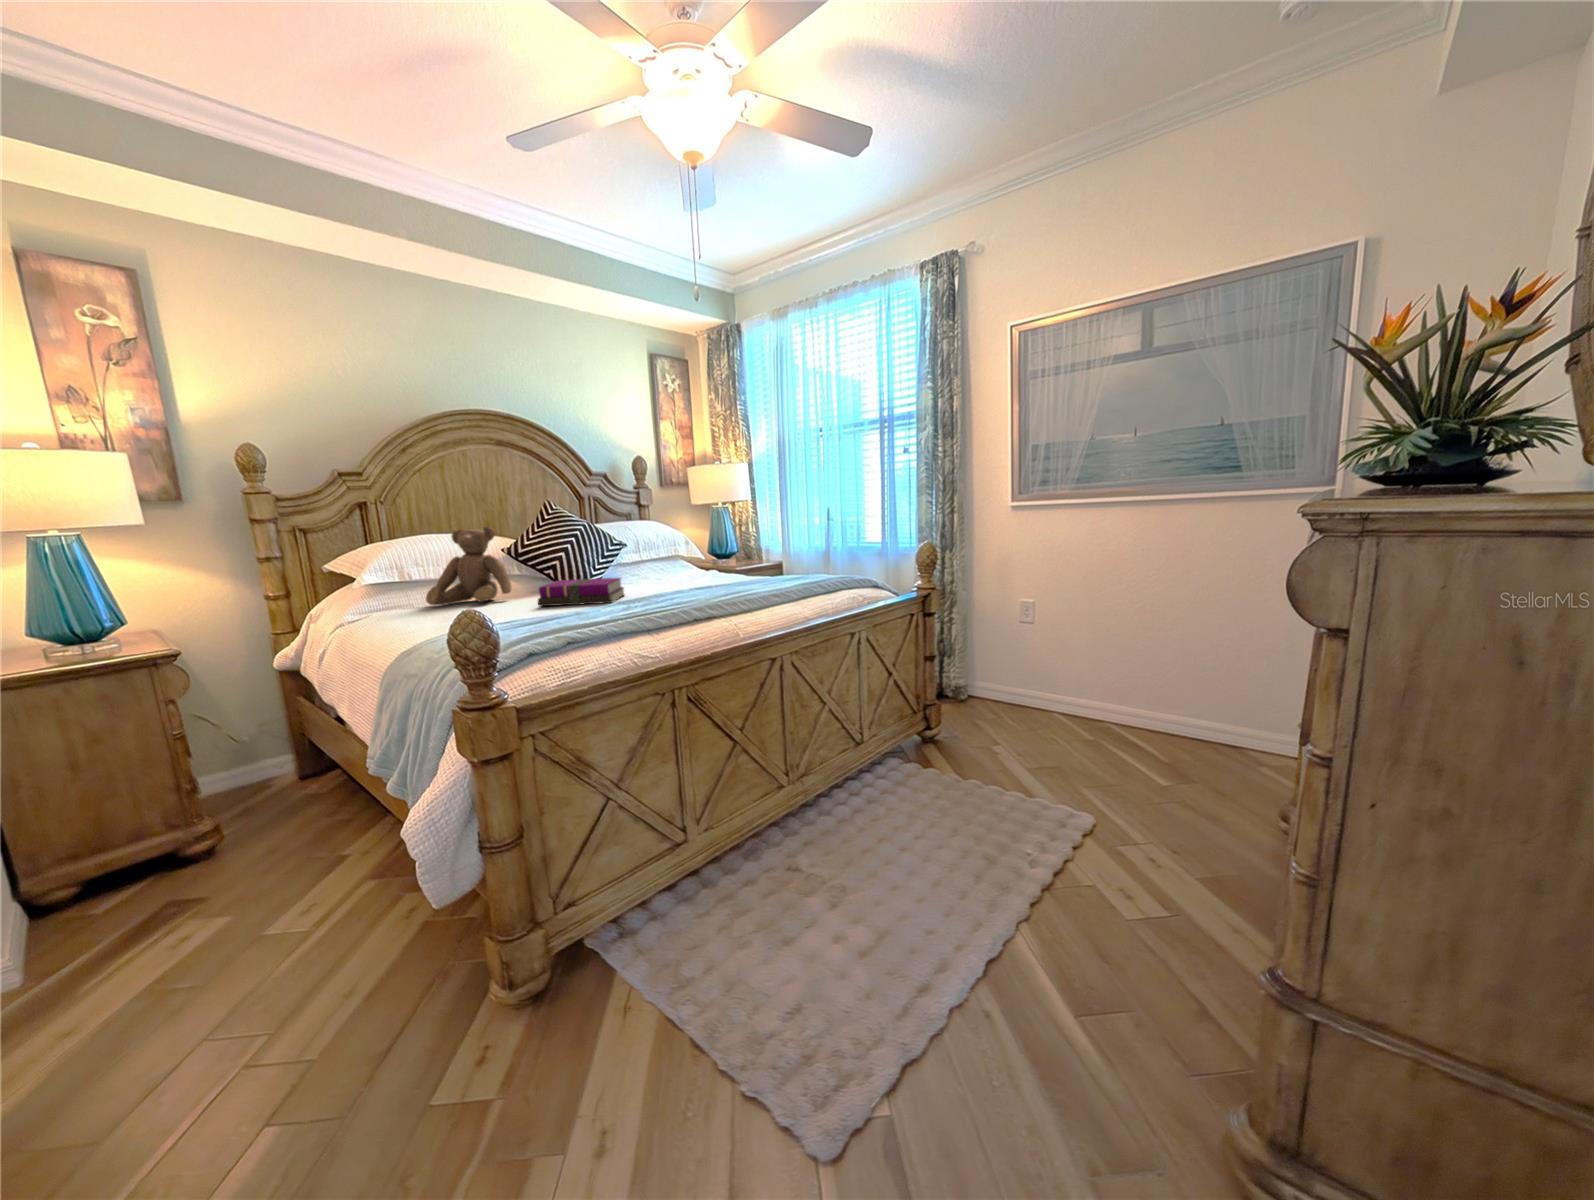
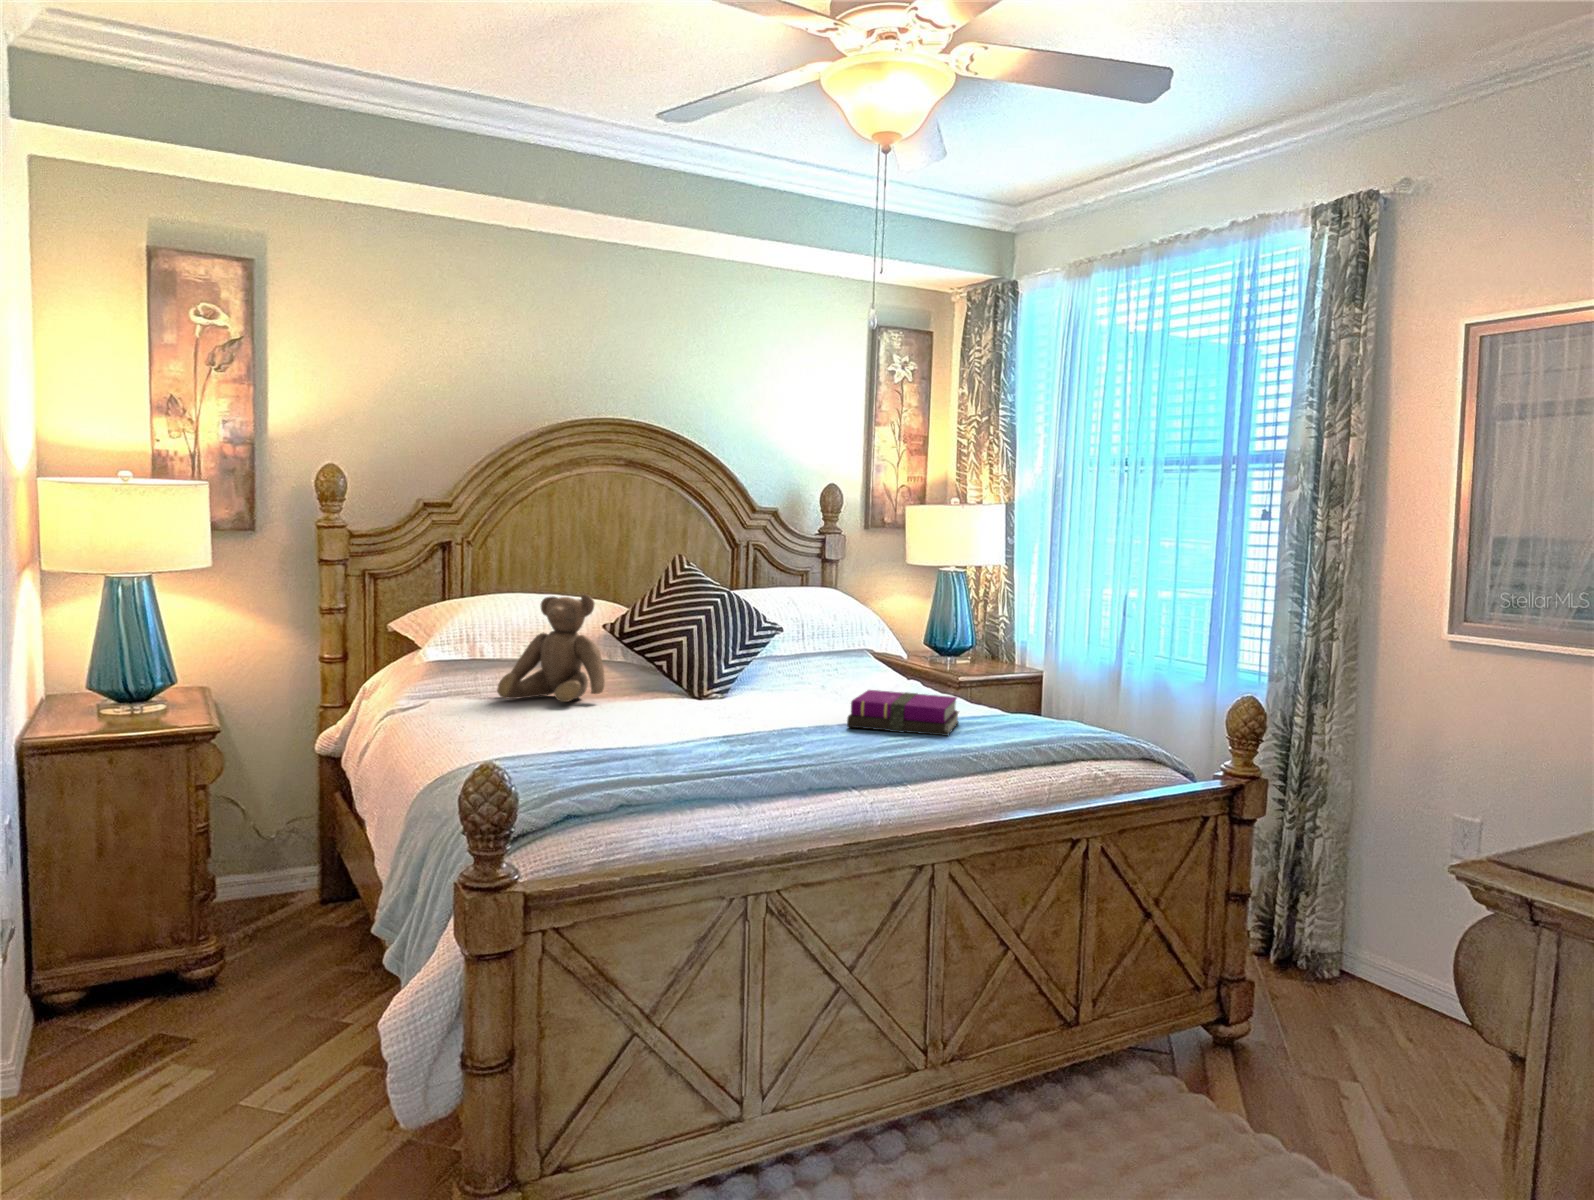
notebook: present [538,578,624,606] -> present [847,690,959,736]

